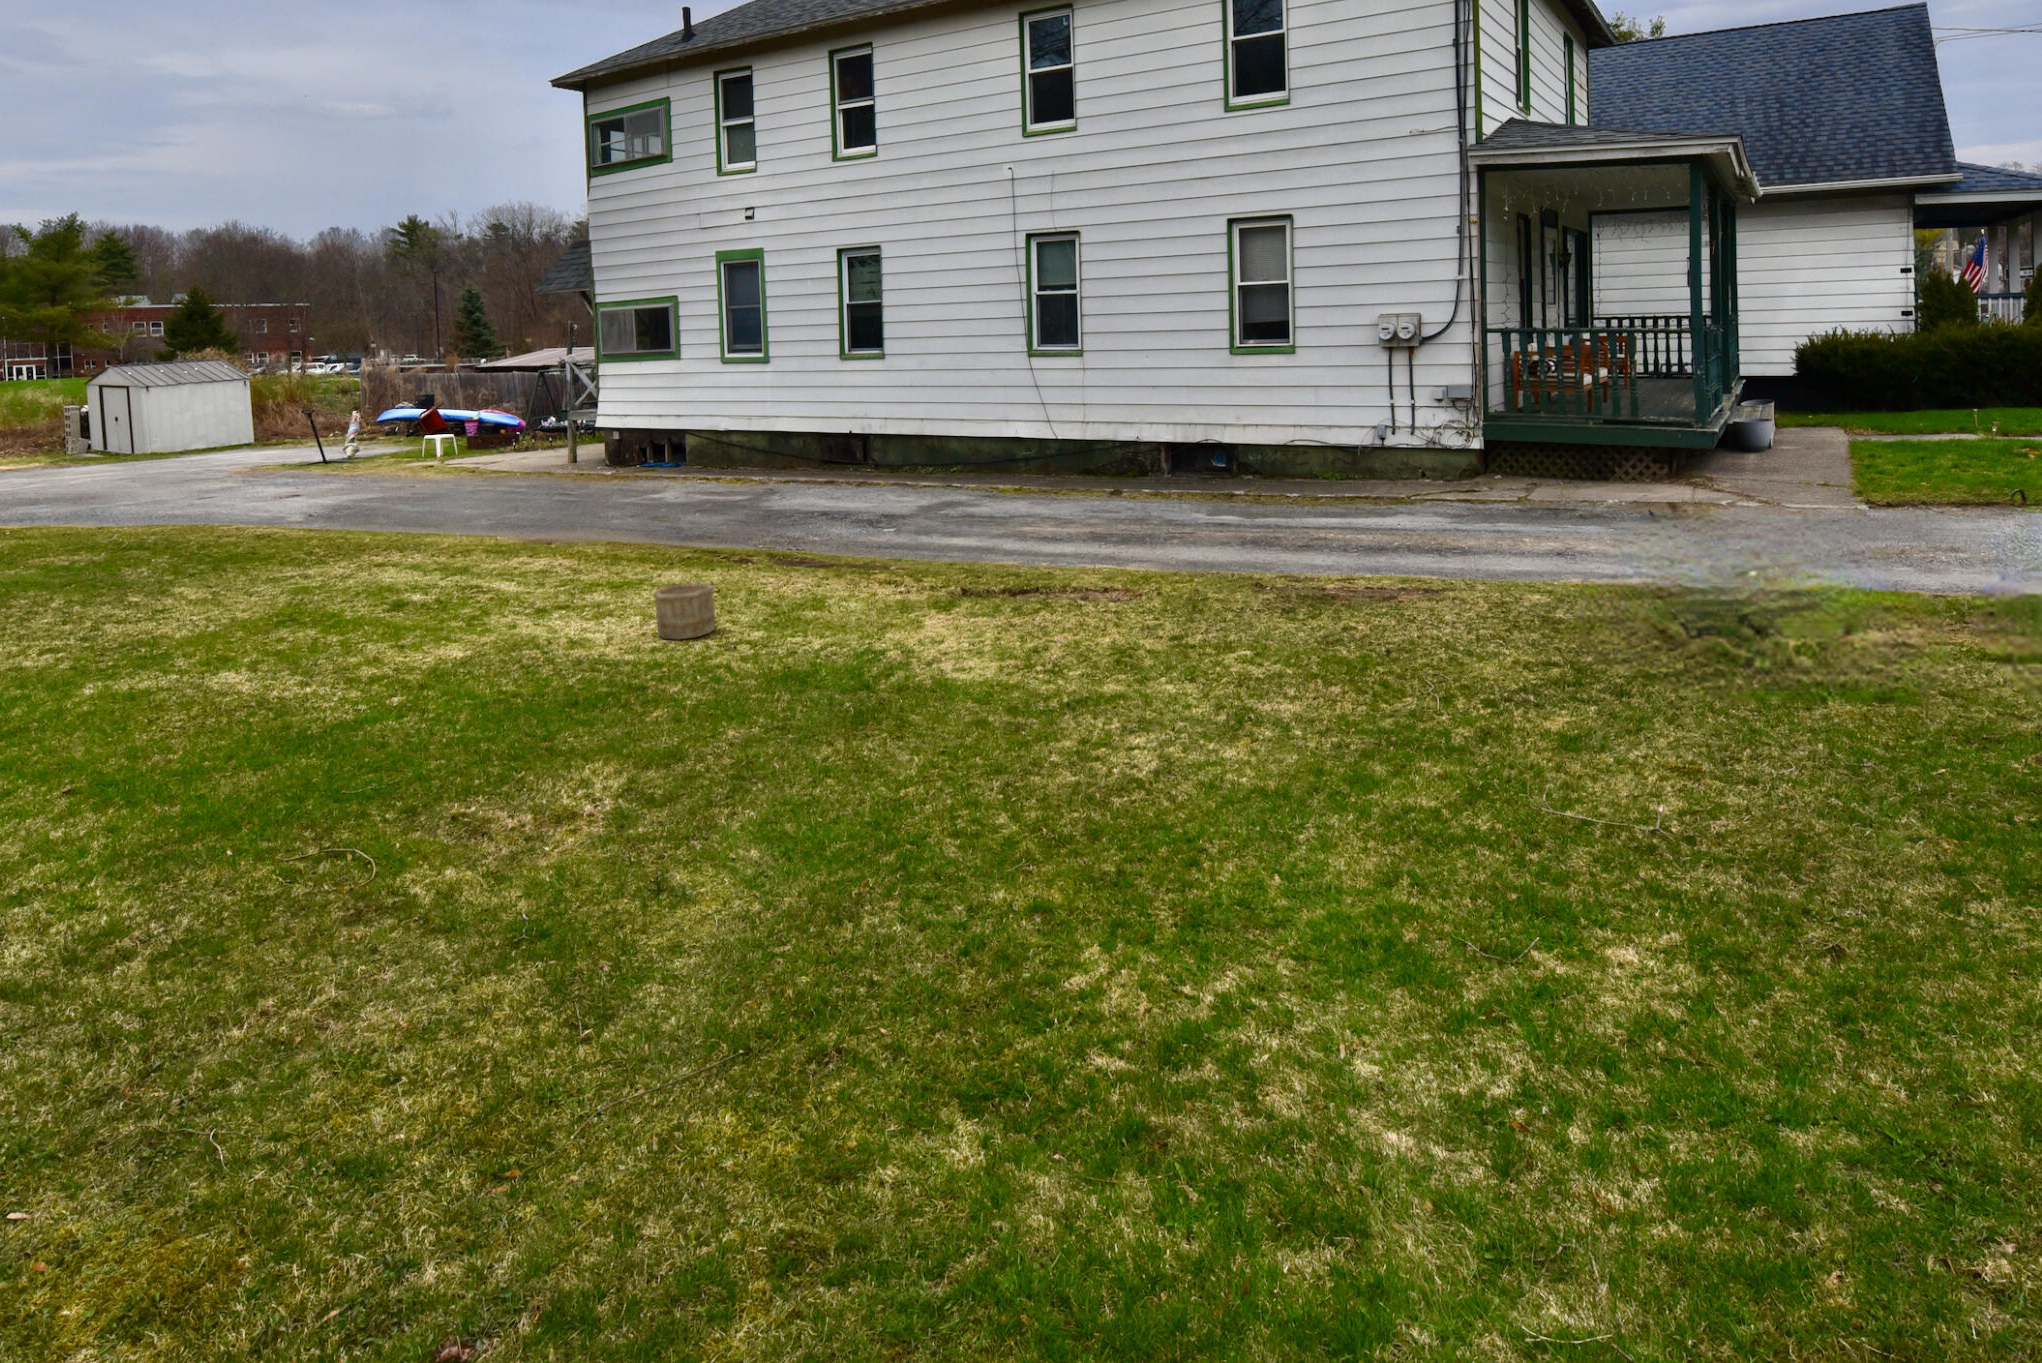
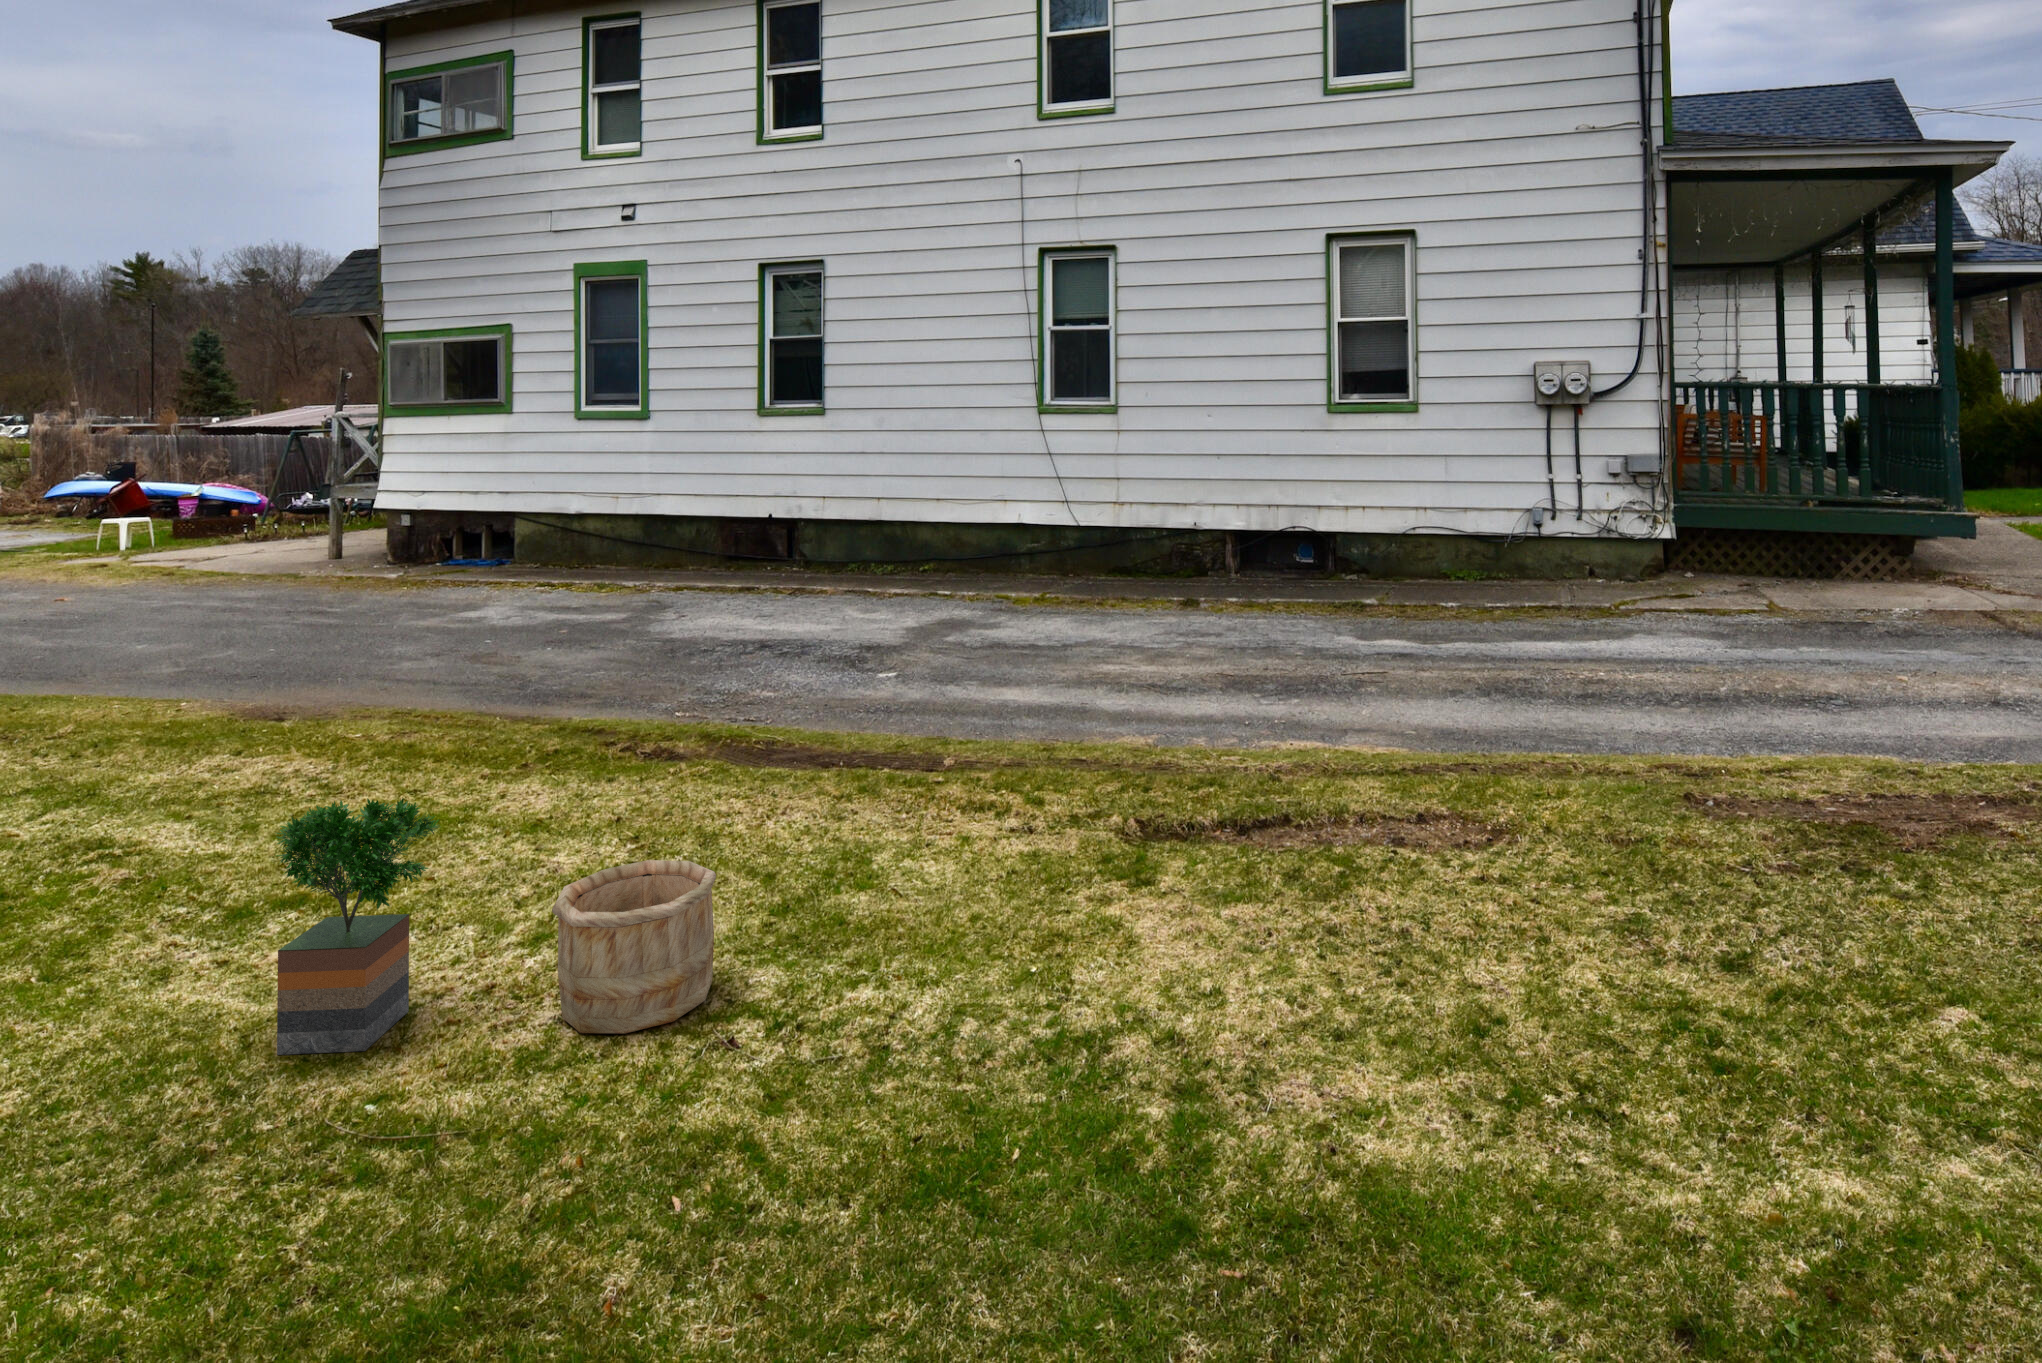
potted tree: none [556,553,614,641] -> present [277,799,439,1055]

